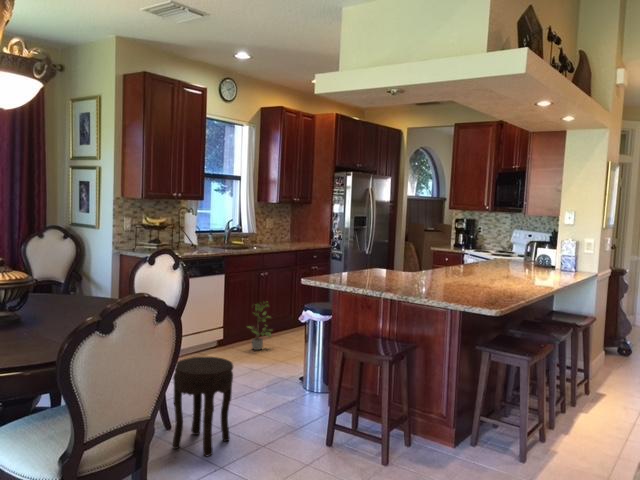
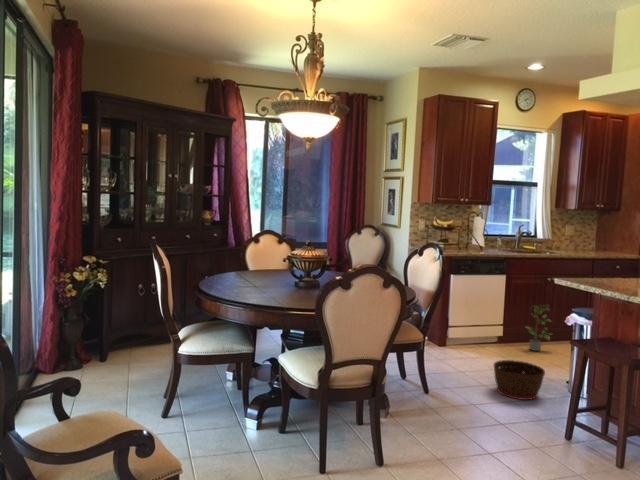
side table: present [173,357,233,456] -> none [421,336,475,419]
basket: none [238,367,290,410] -> present [494,360,545,400]

